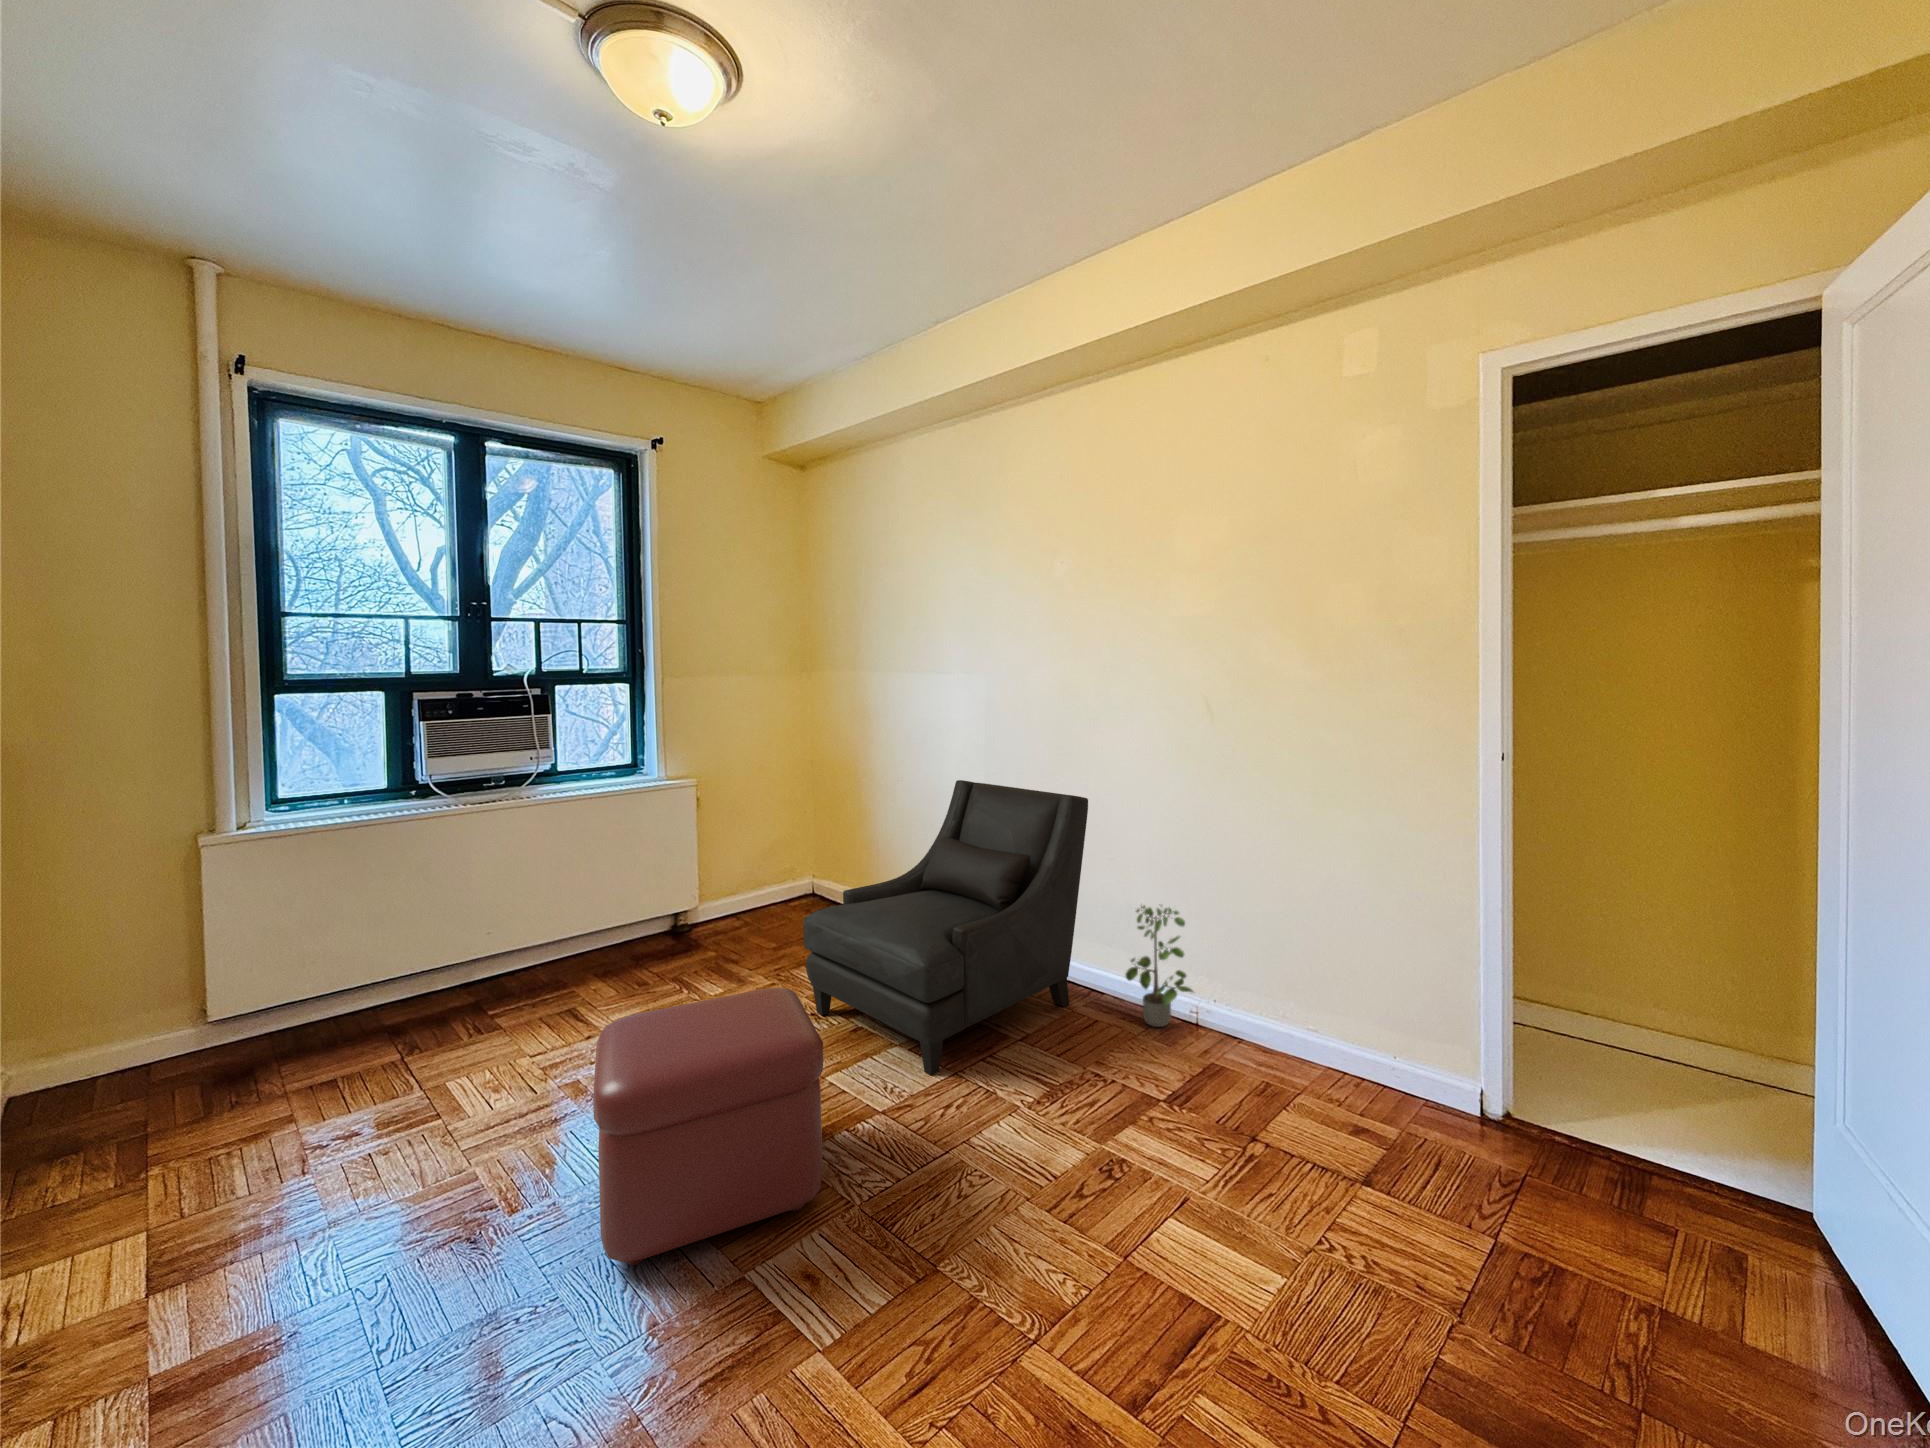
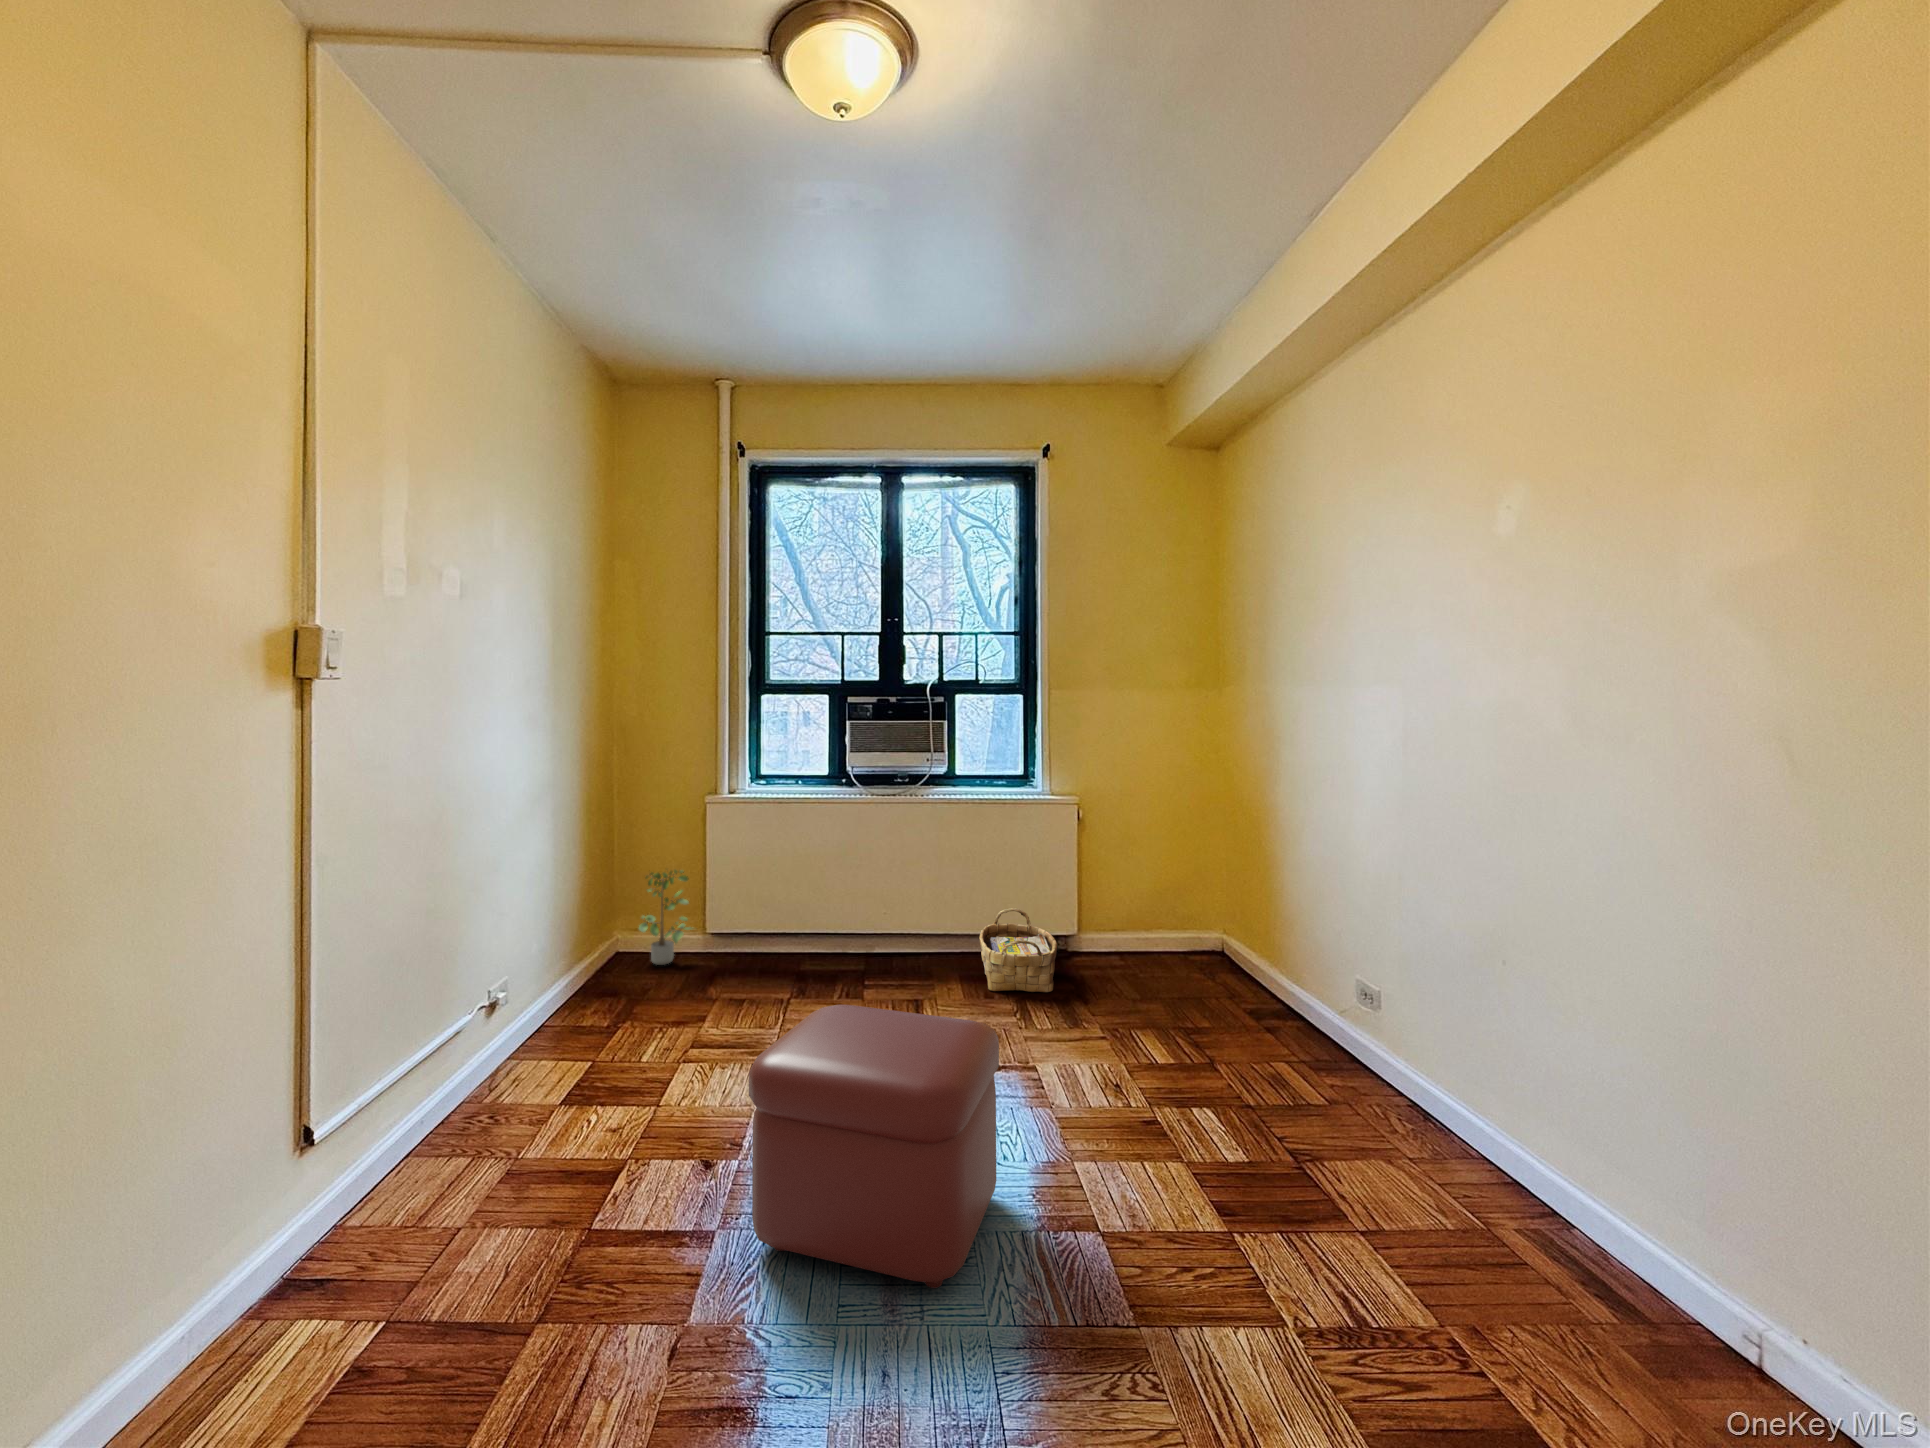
armchair: present [803,780,1088,1076] -> none [1106,829,1542,1219]
woven basket: none [613,894,701,978] -> present [979,908,1057,992]
potted plant: present [1126,906,1193,1027] -> present [639,870,692,965]

